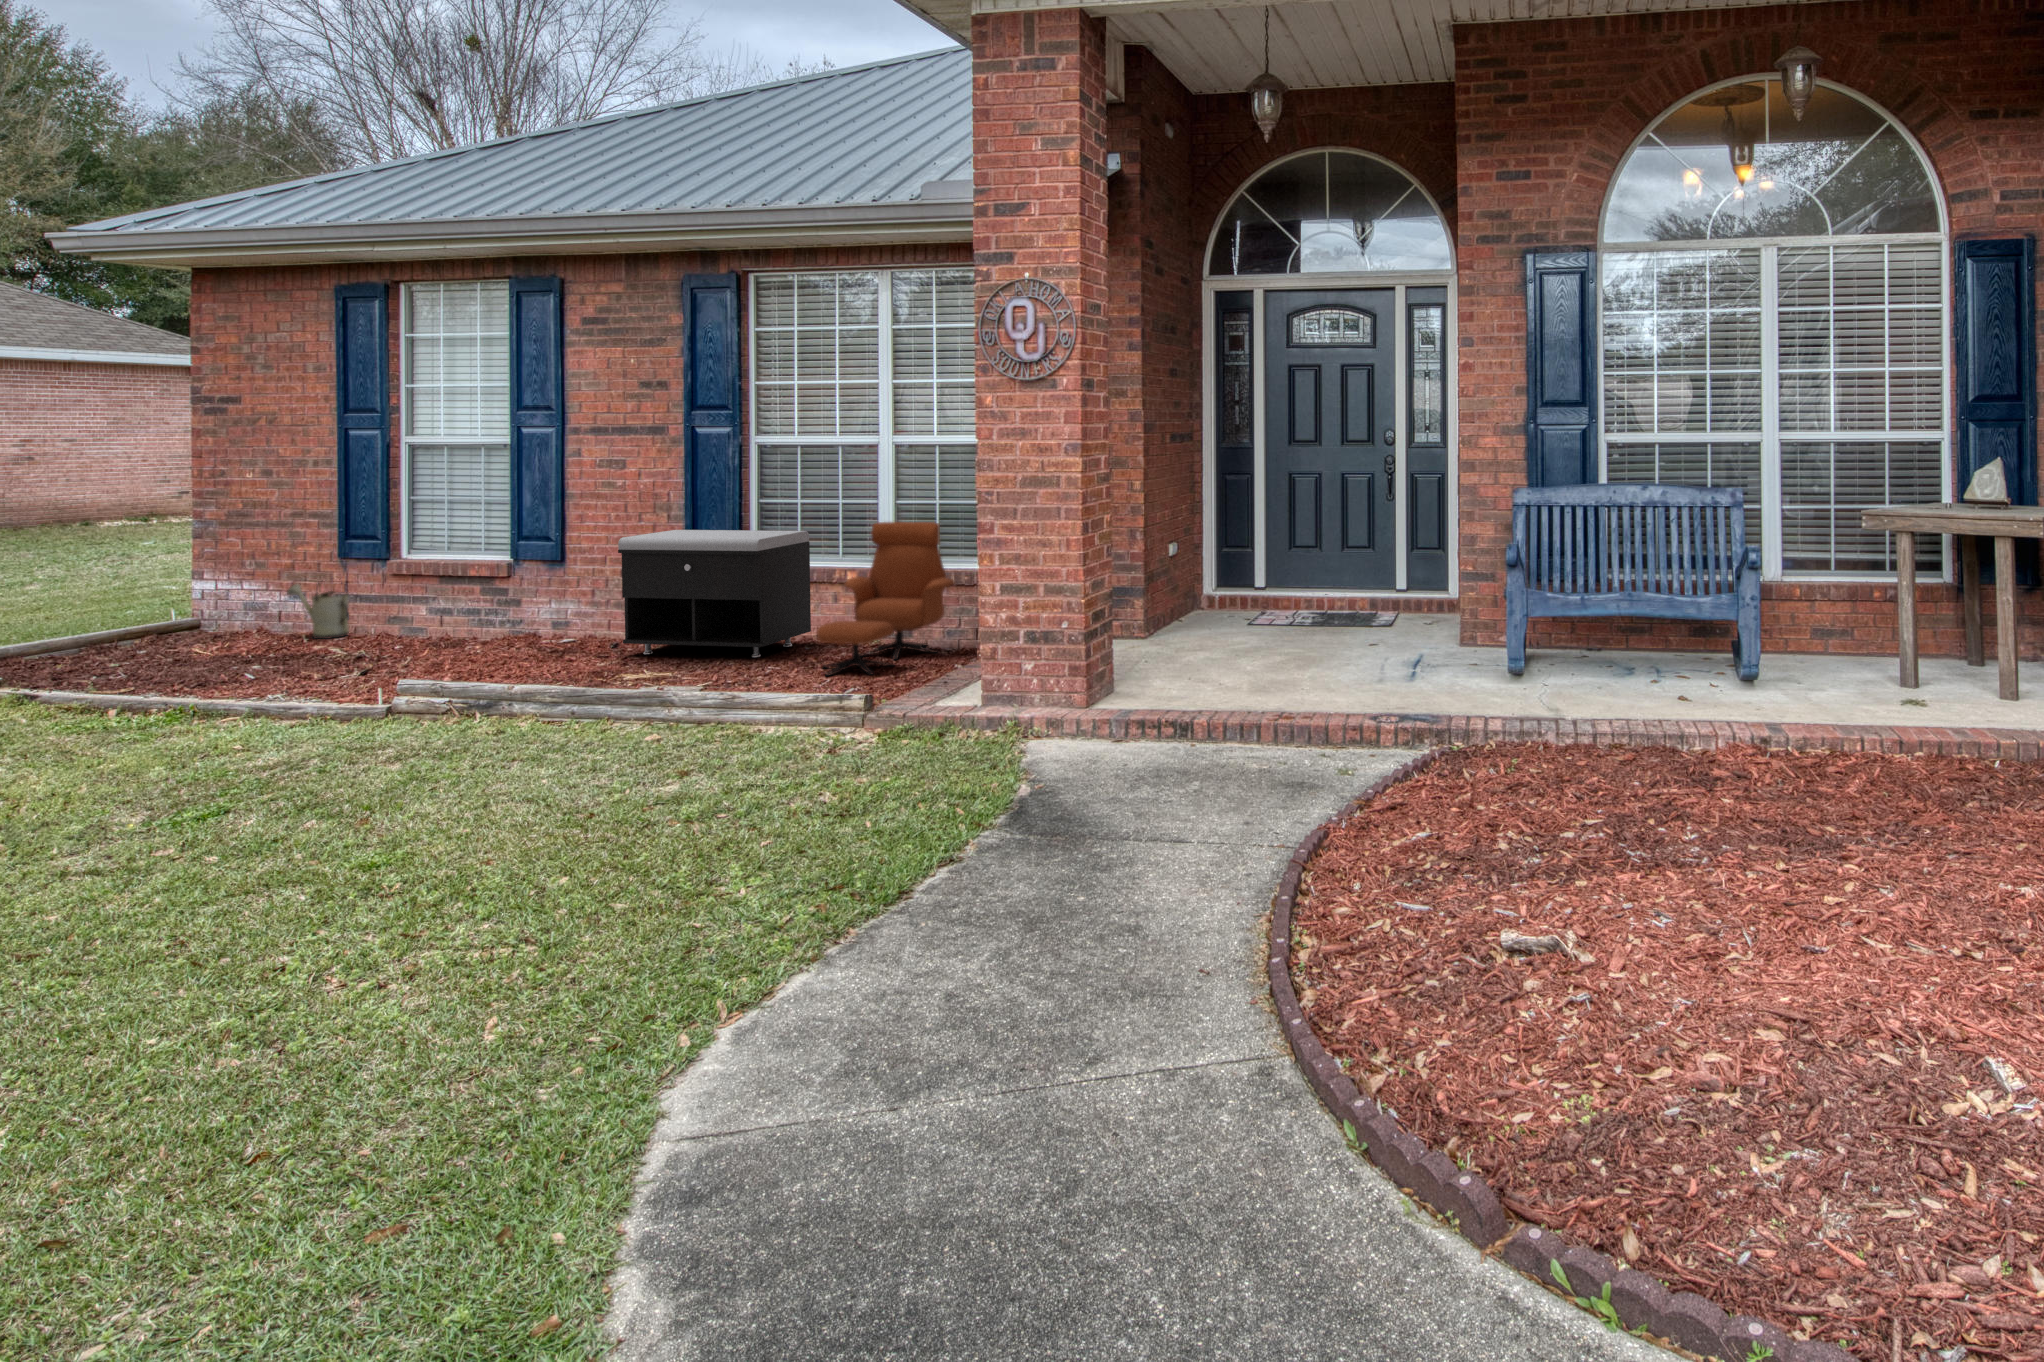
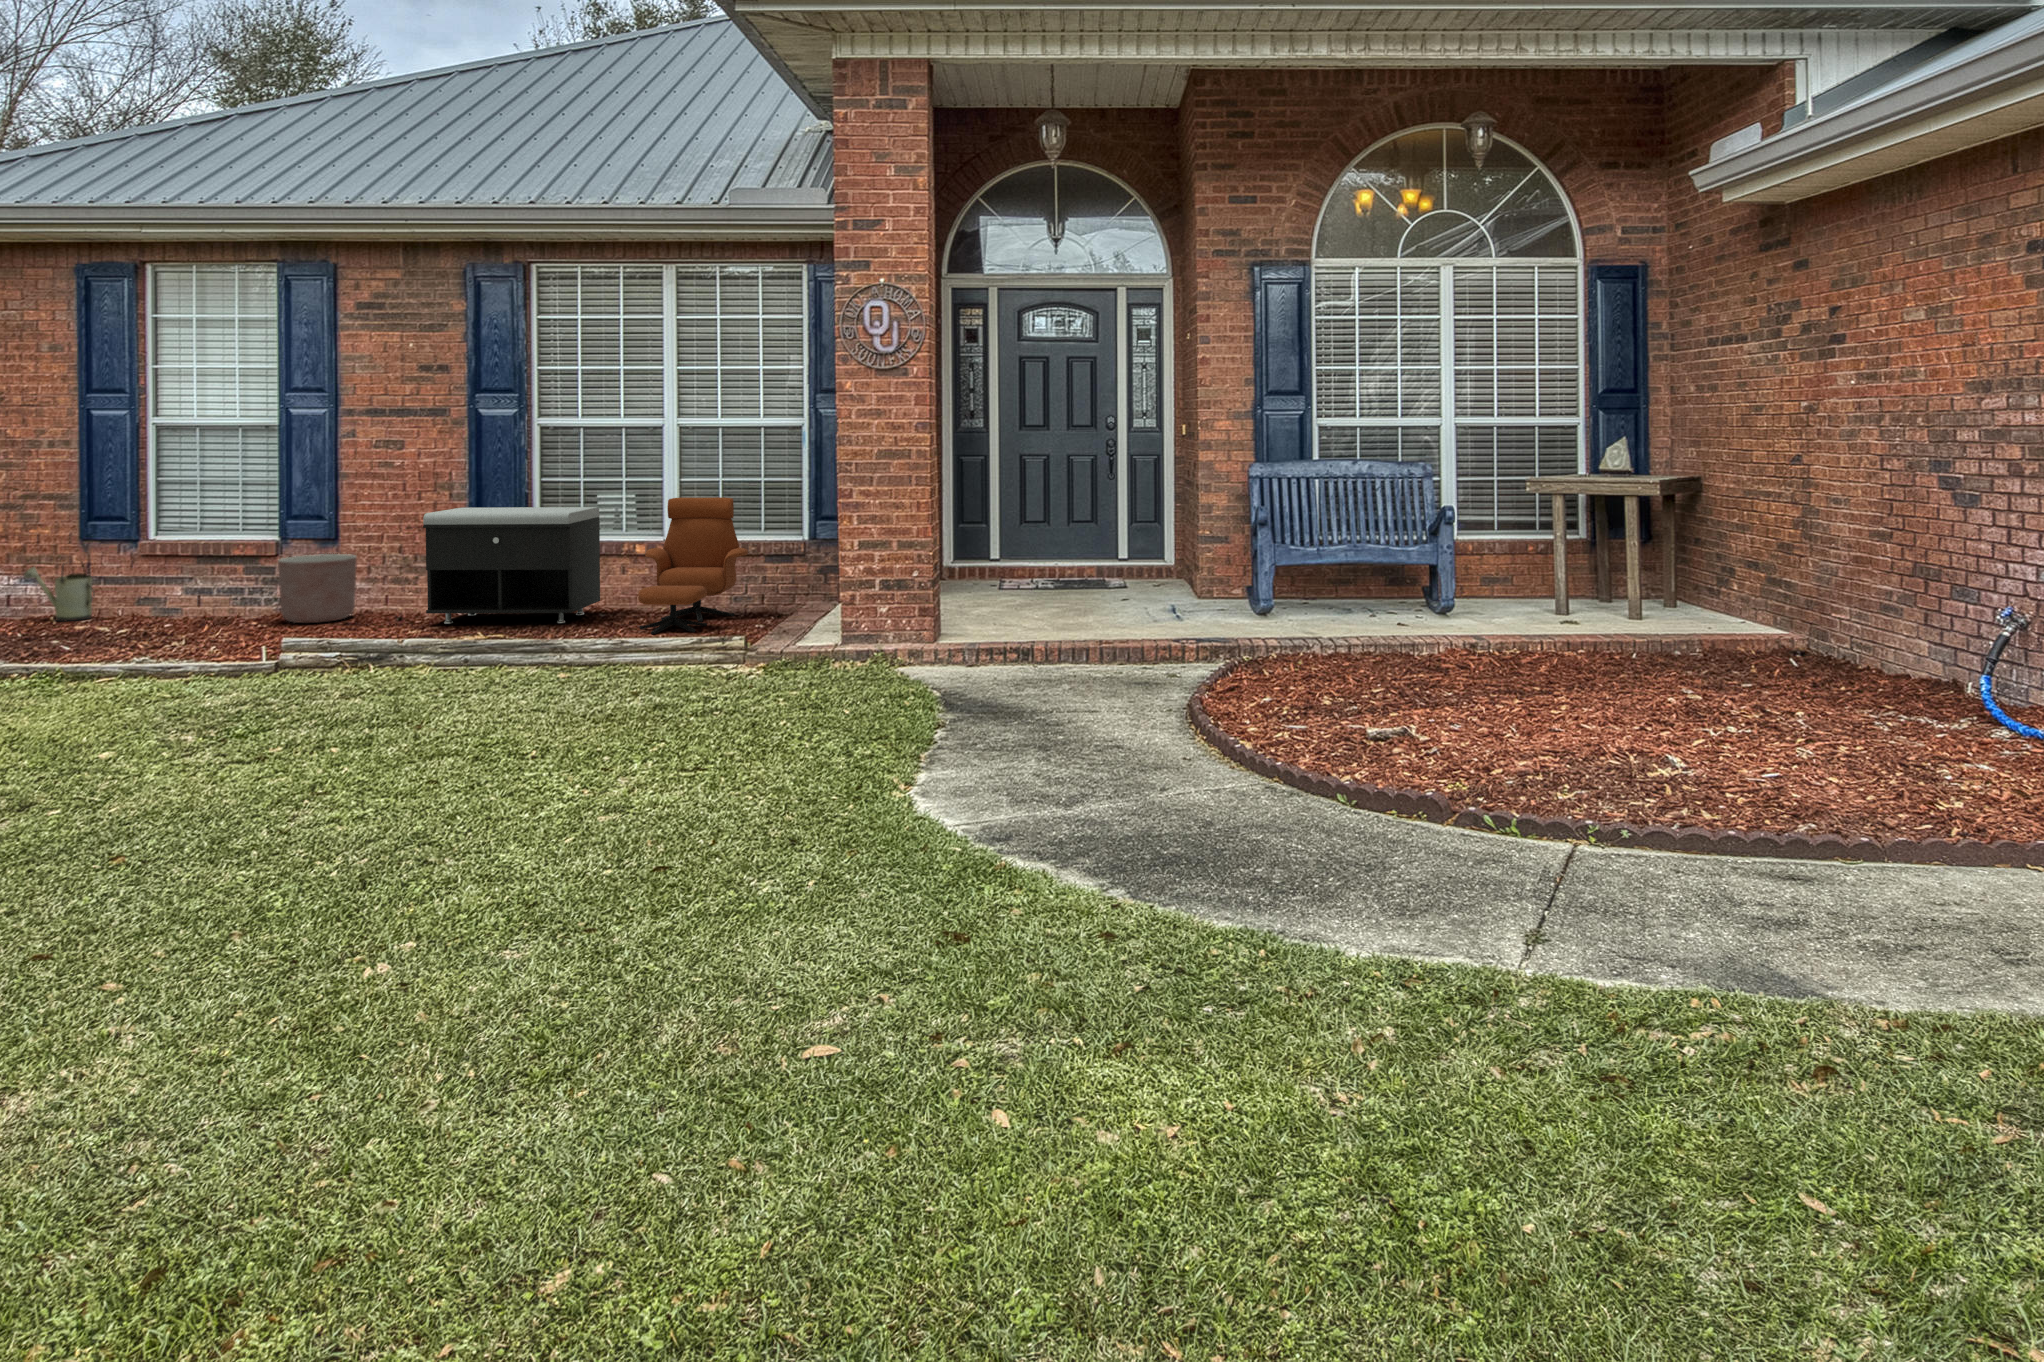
planter: none [495,576,577,649] -> present [278,554,357,623]

